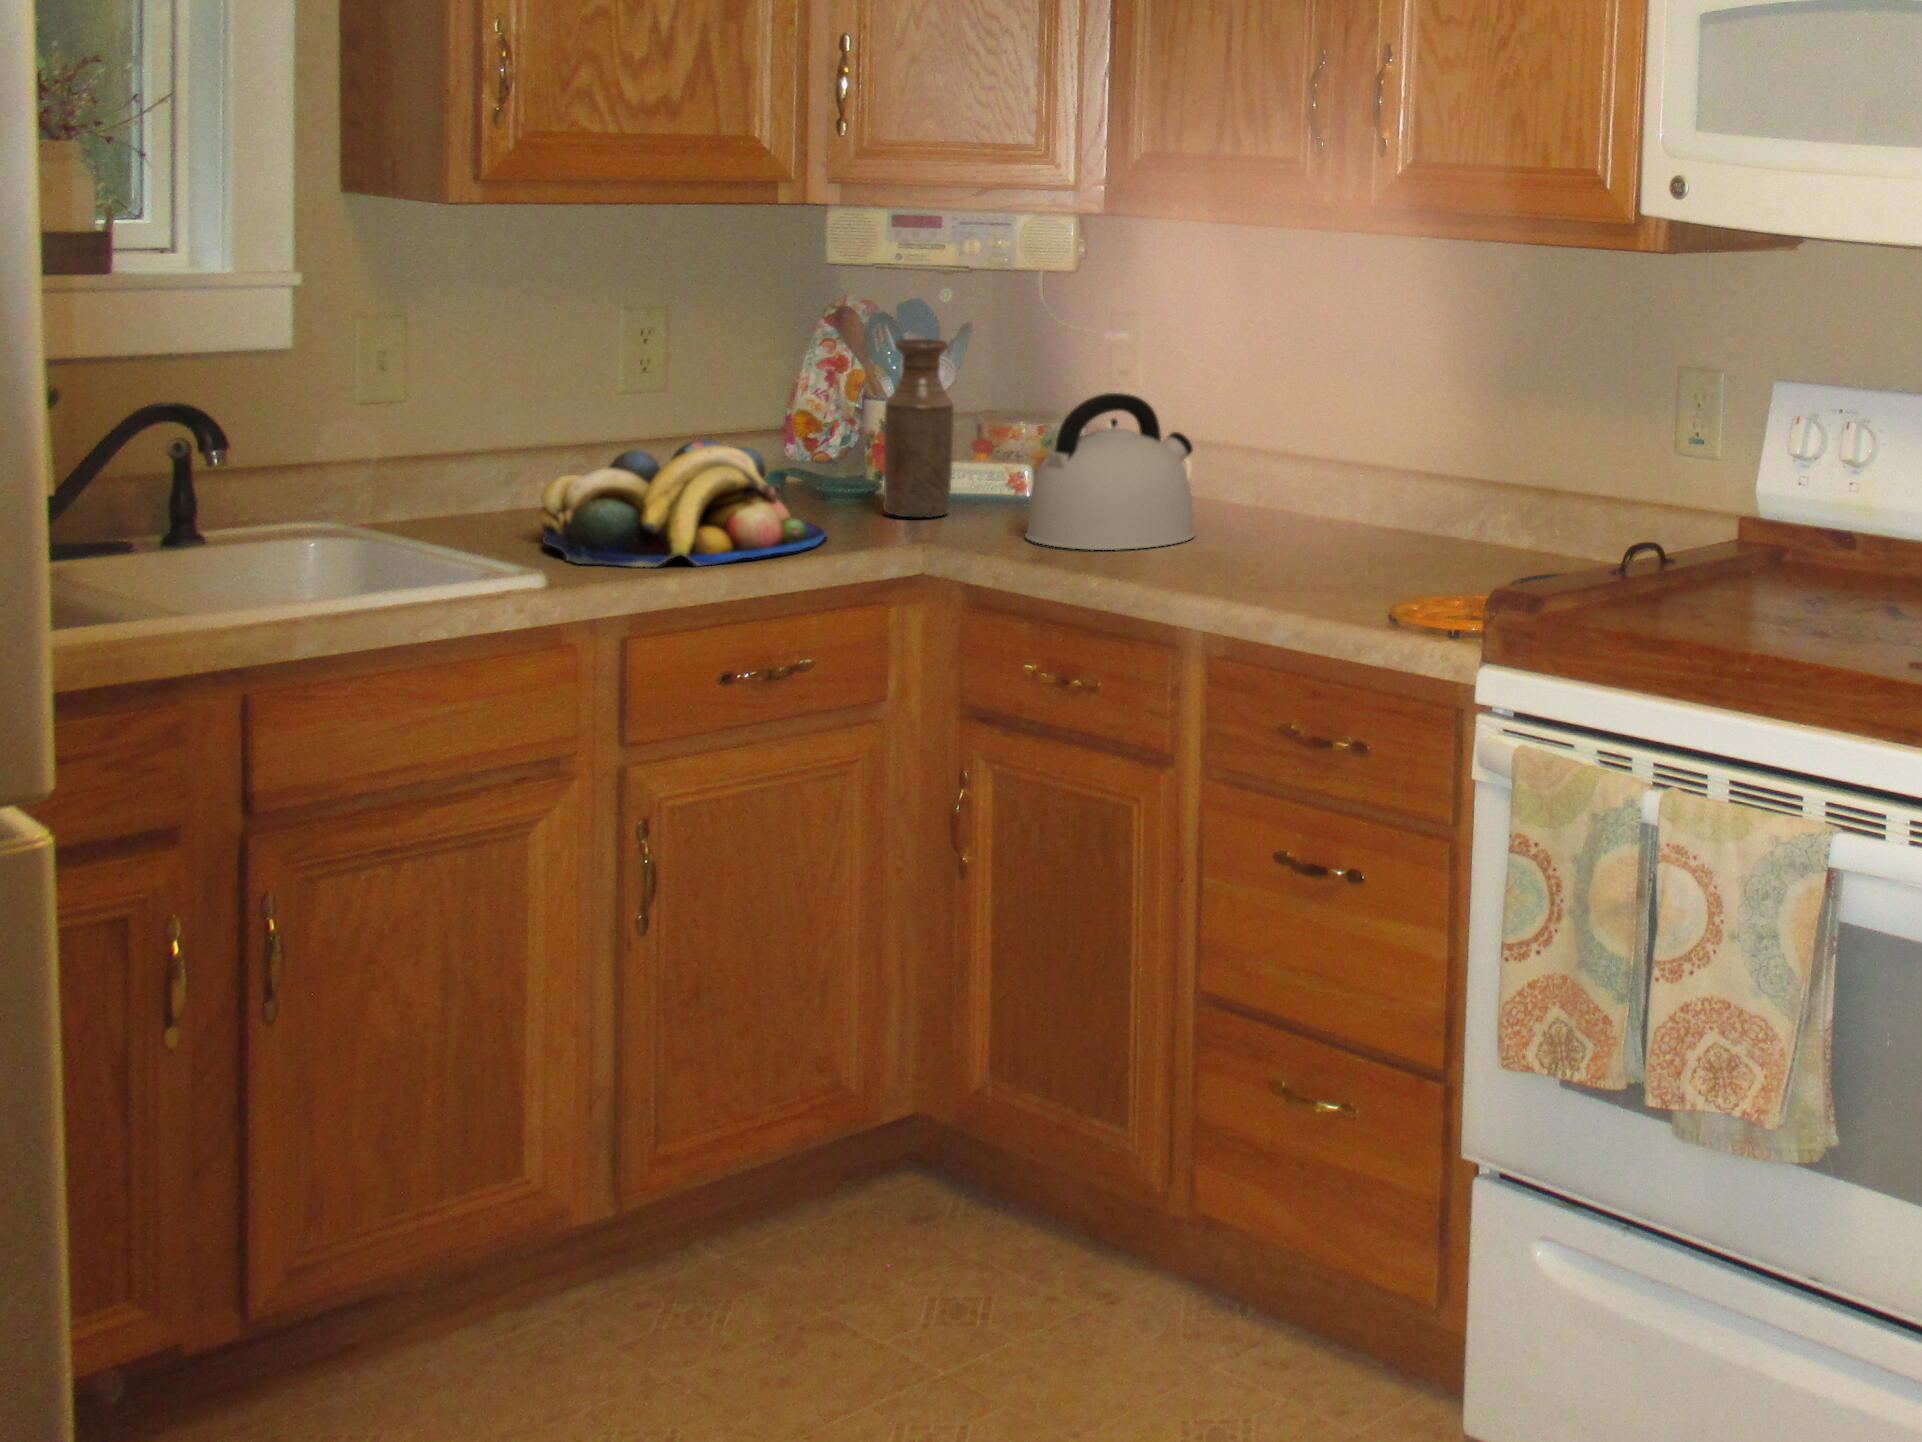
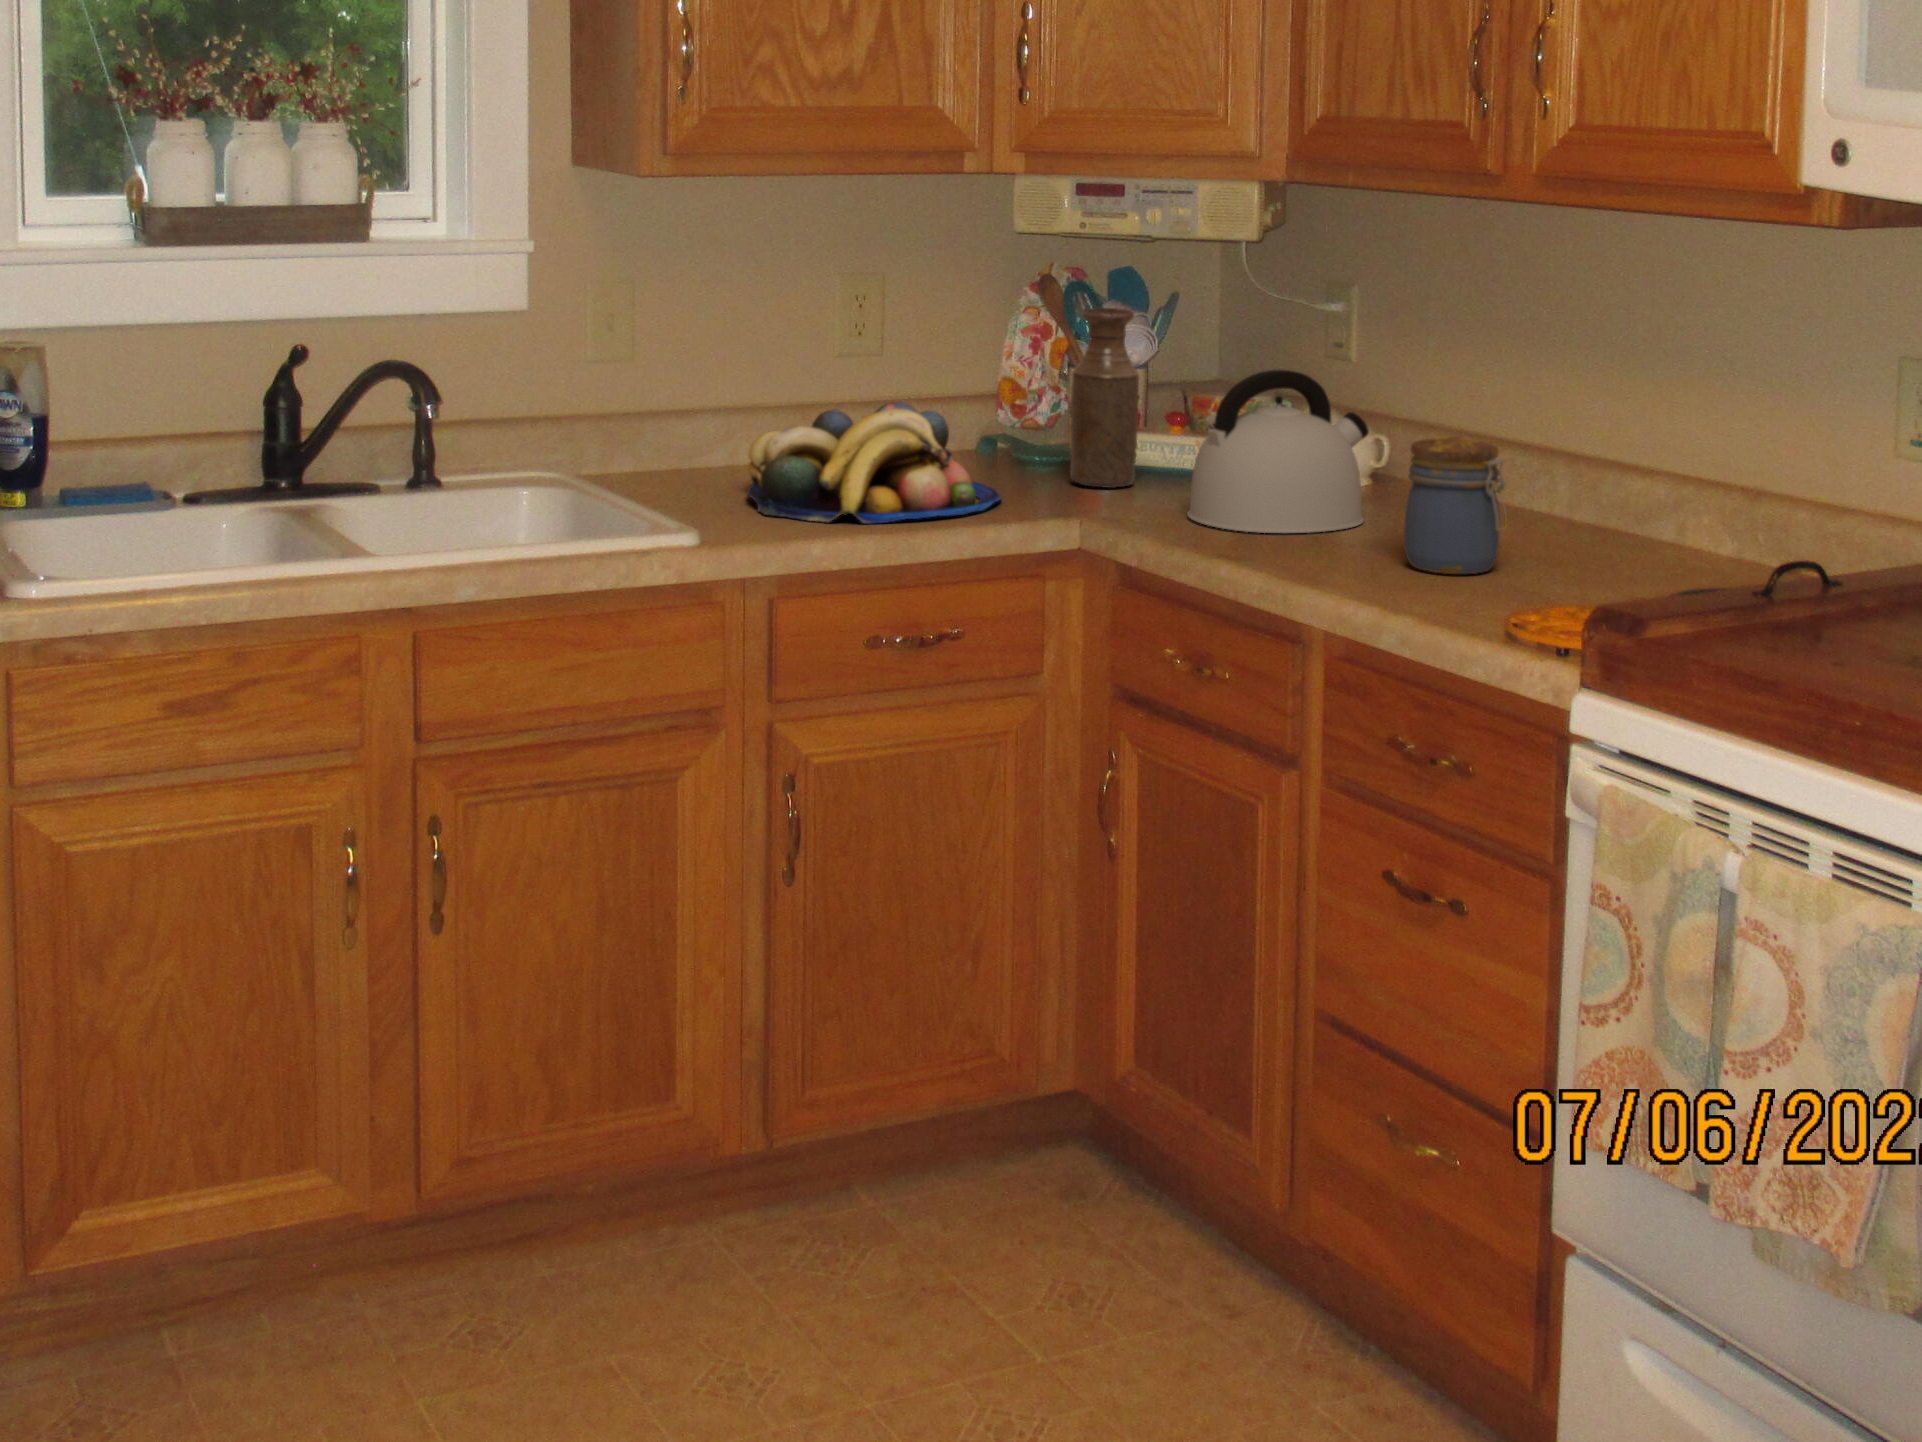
jar: none [1262,448,1358,575] -> present [1404,437,1506,574]

